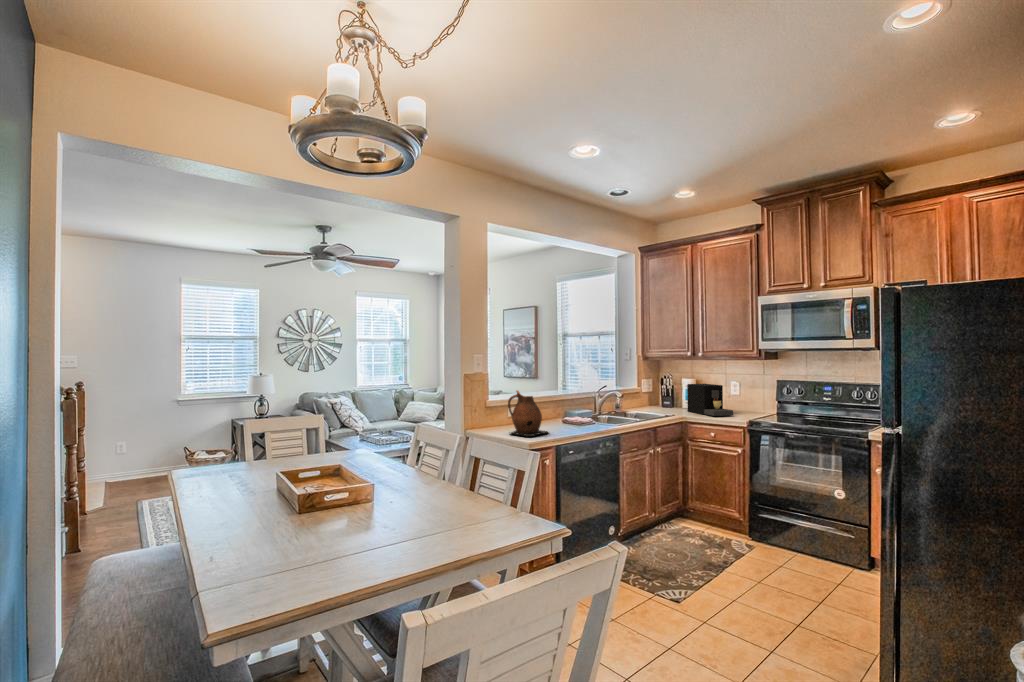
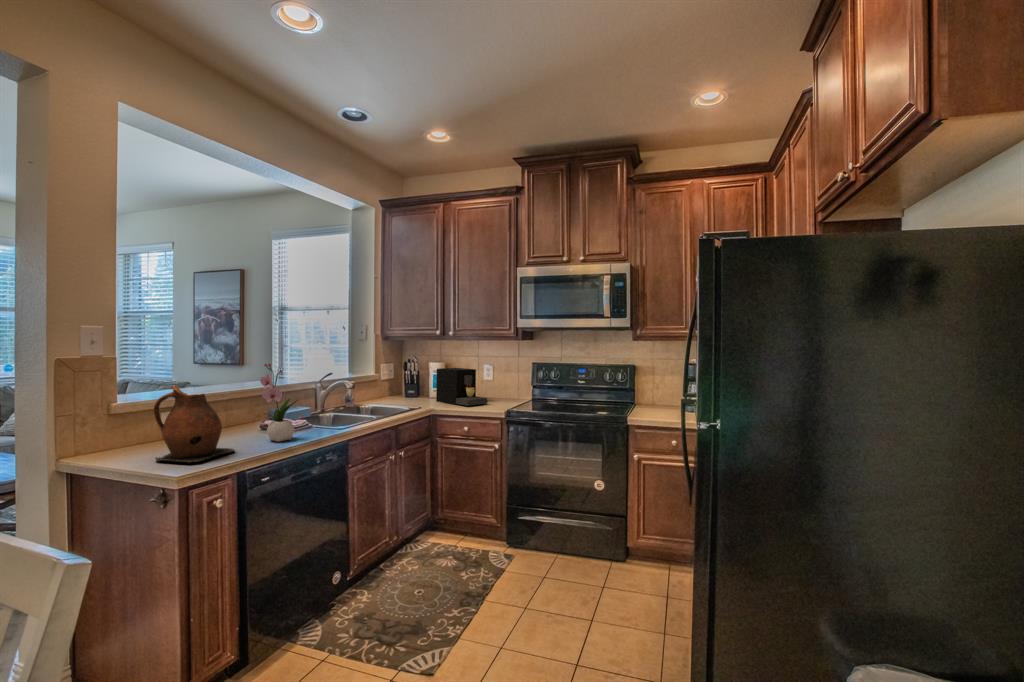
flower arrangement: none [561,378,585,430] -> present [260,364,298,442]

